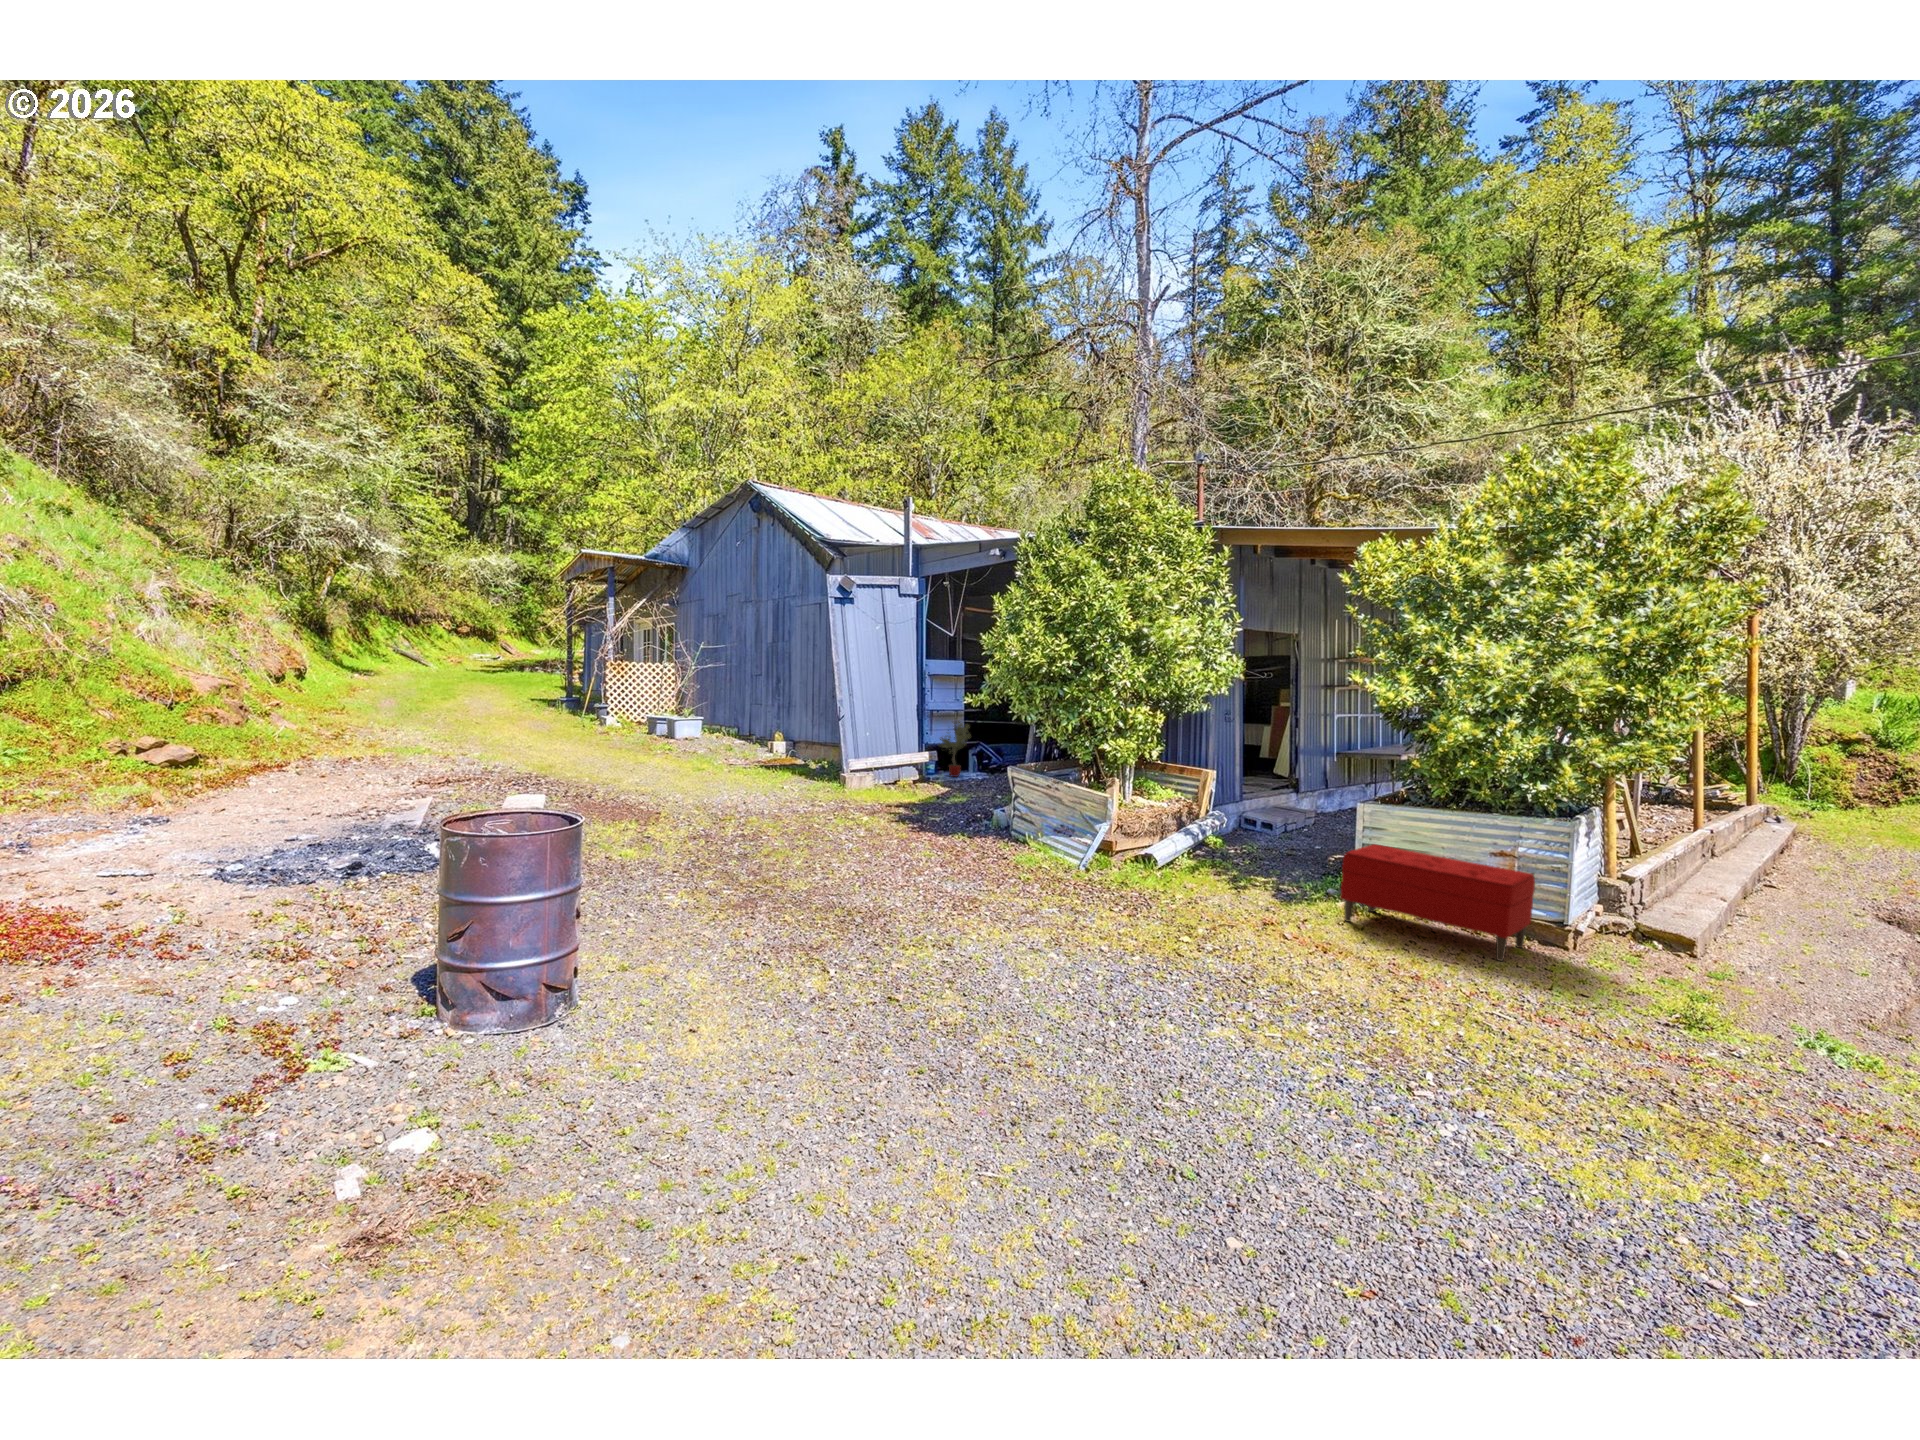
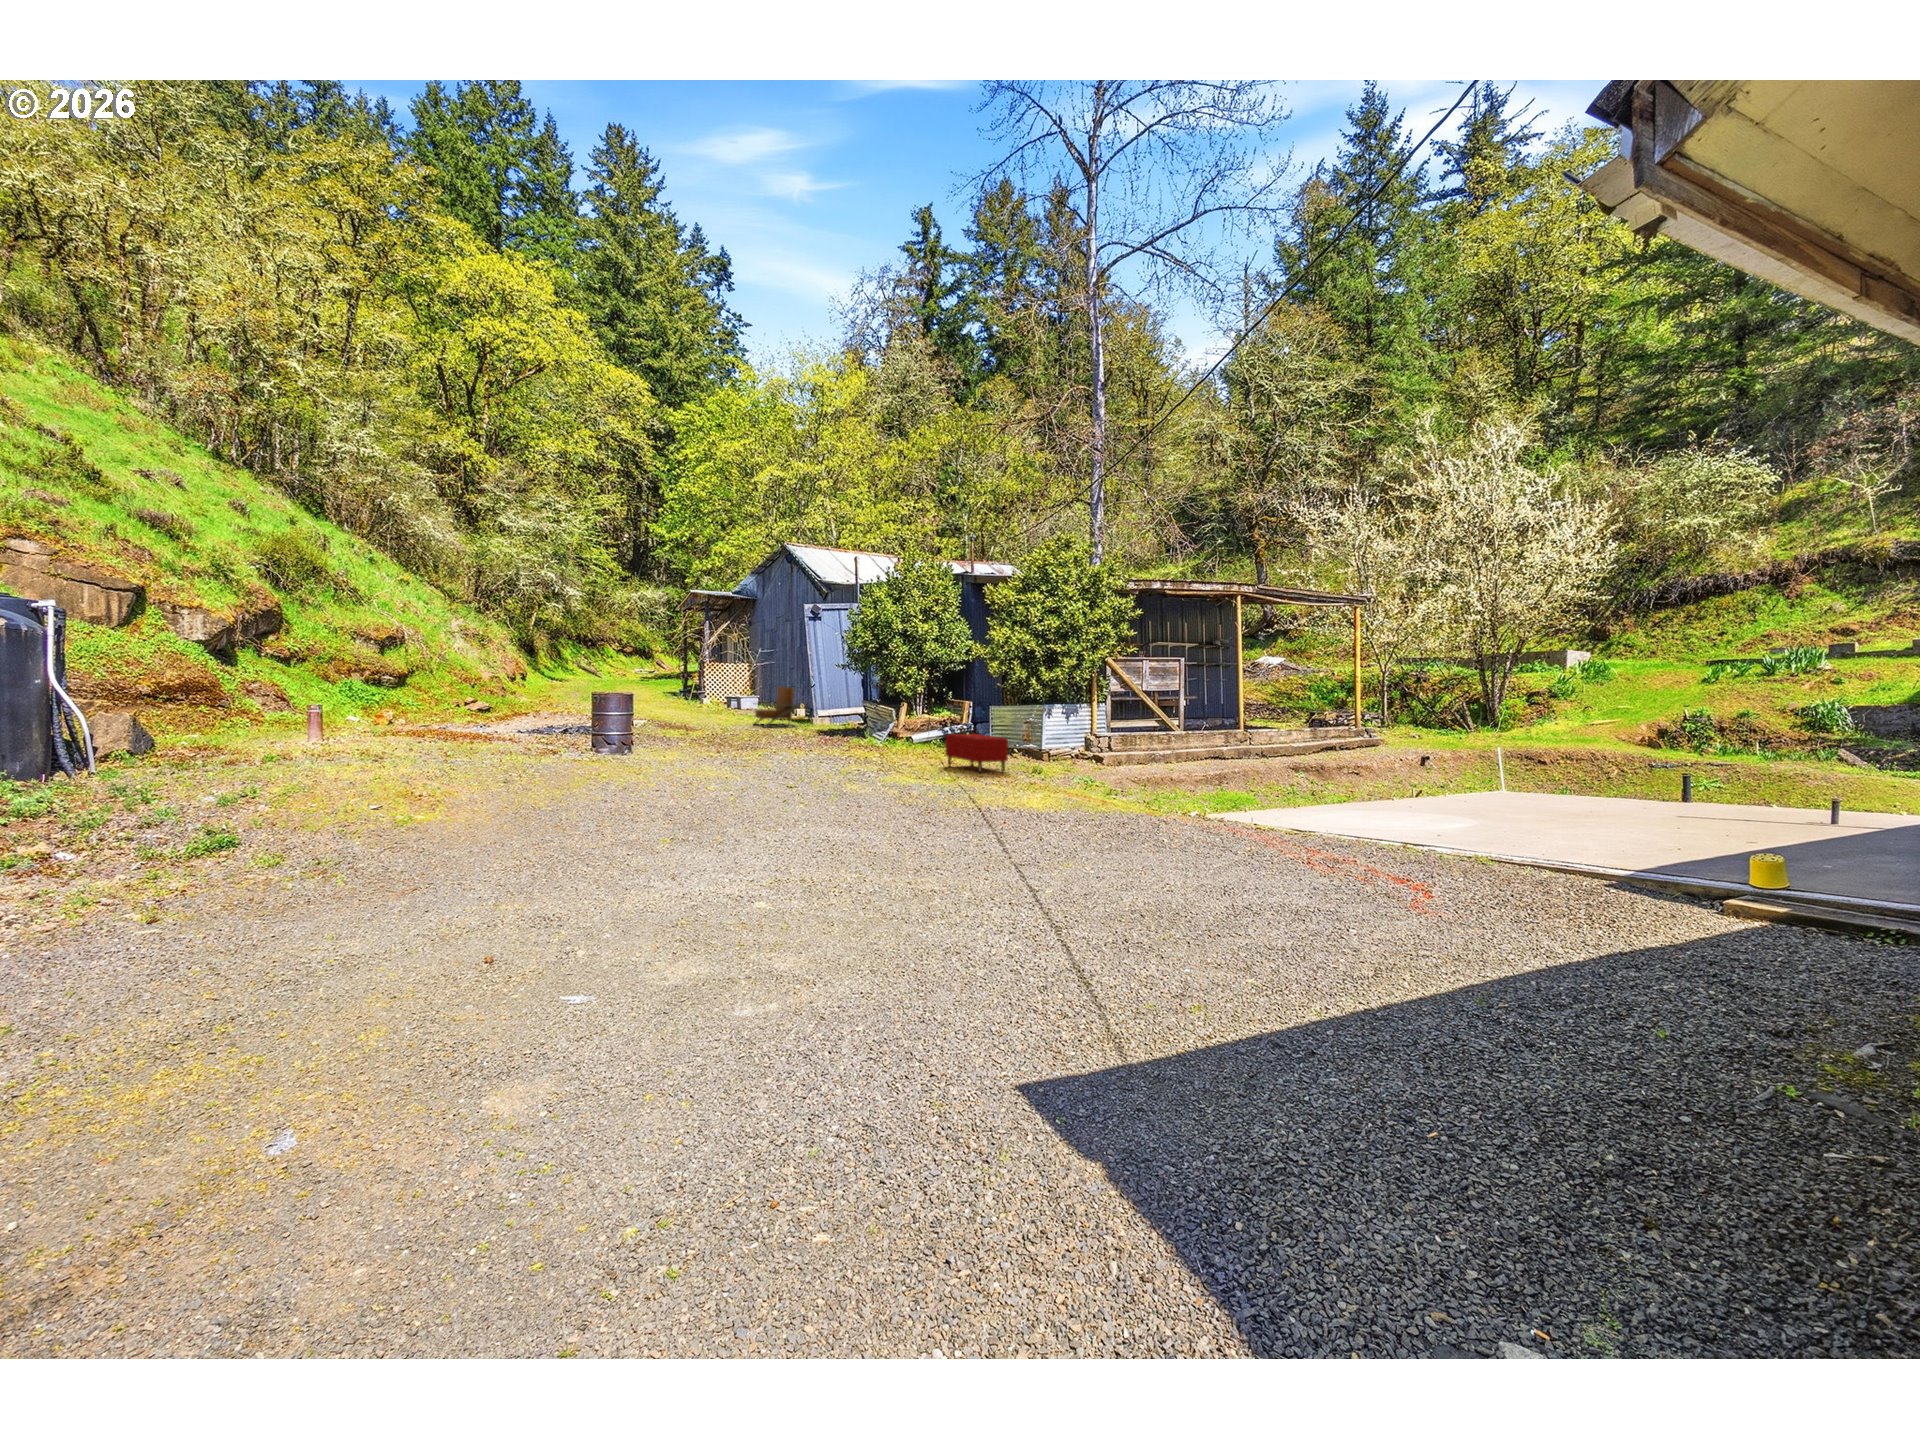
lounge chair: none [711,700,791,768] -> present [754,687,798,728]
potted tree: present [940,721,970,777] -> none [880,694,906,732]

